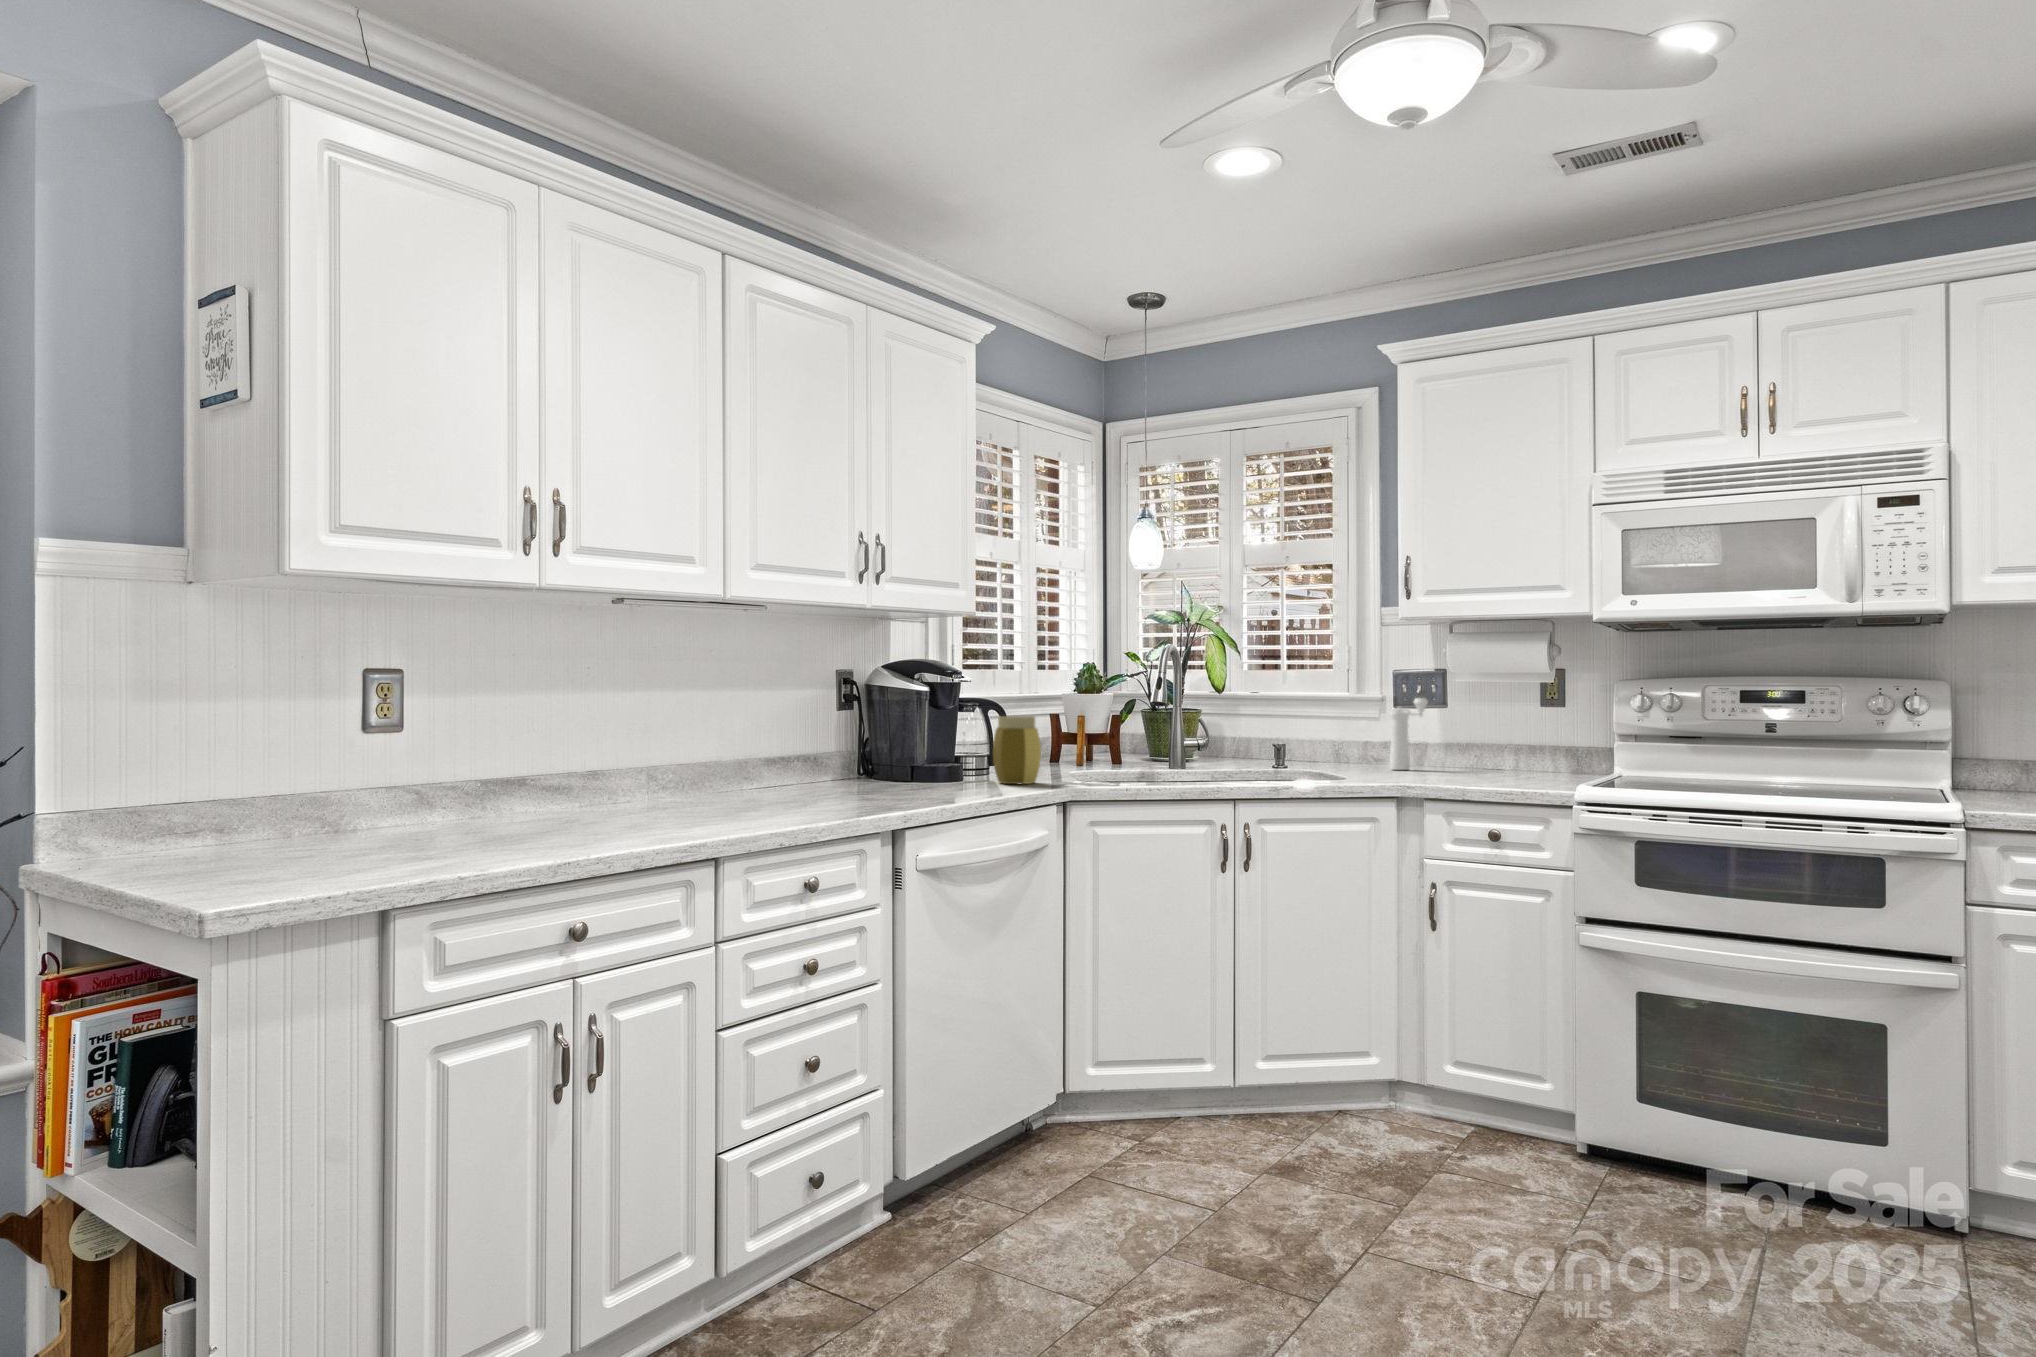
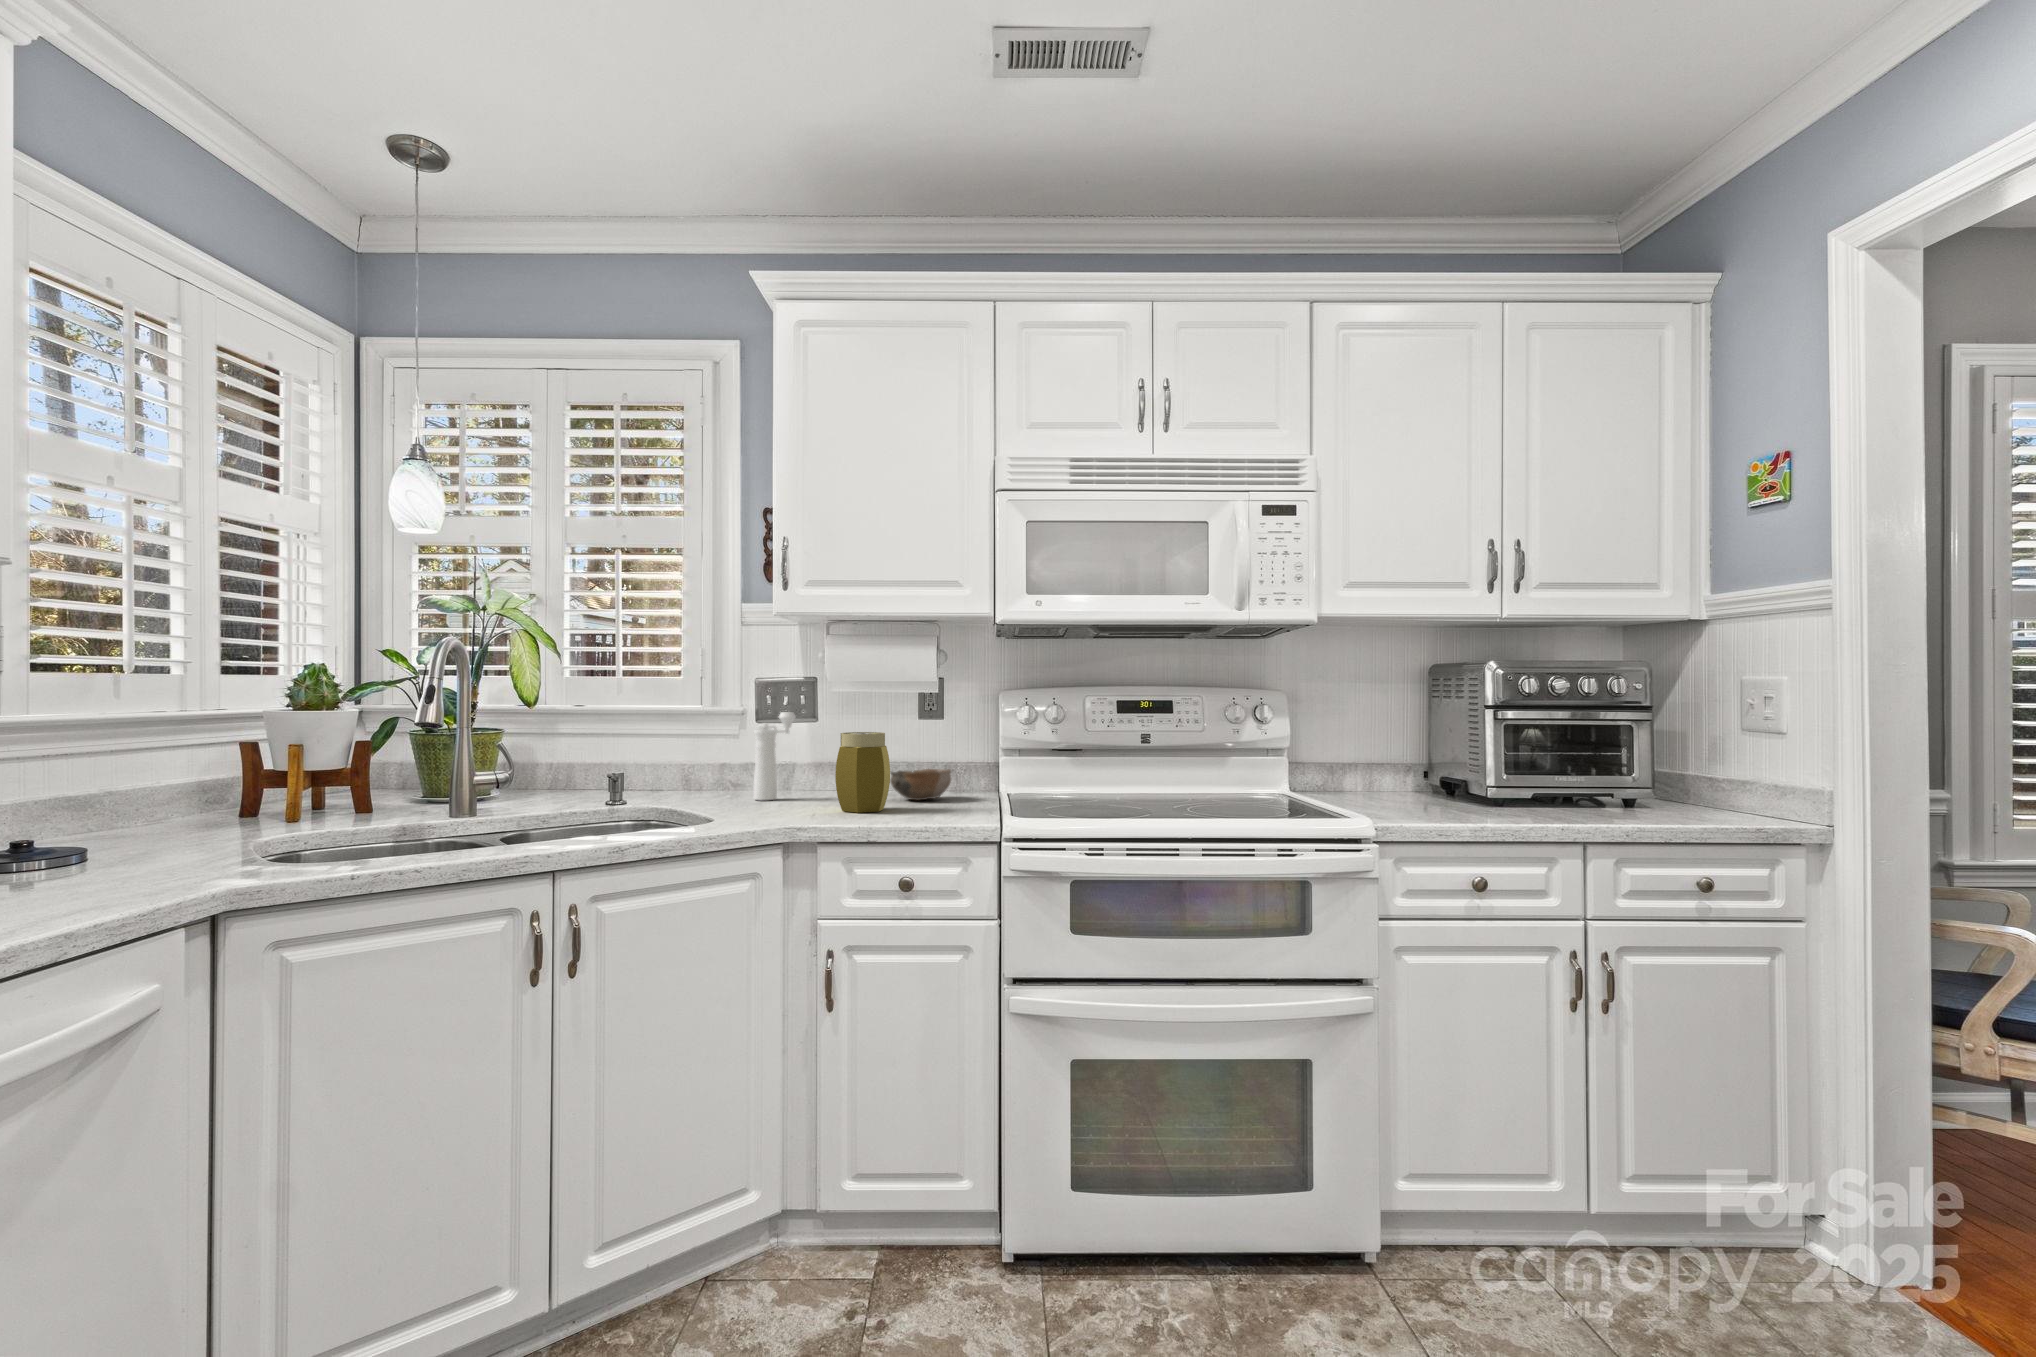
jar: present [993,716,1041,784] -> present [835,732,890,813]
bowl: none [1506,749,1564,775] -> present [890,769,951,800]

